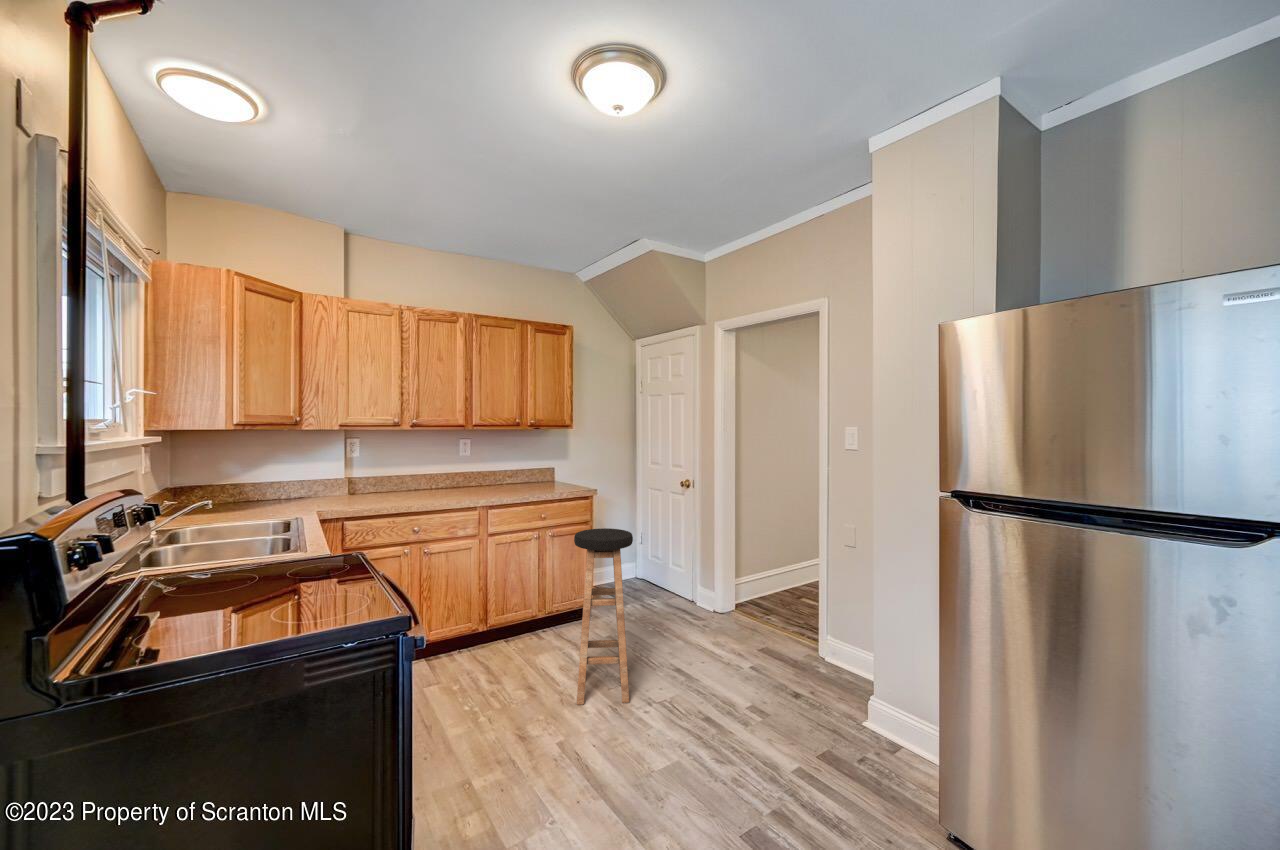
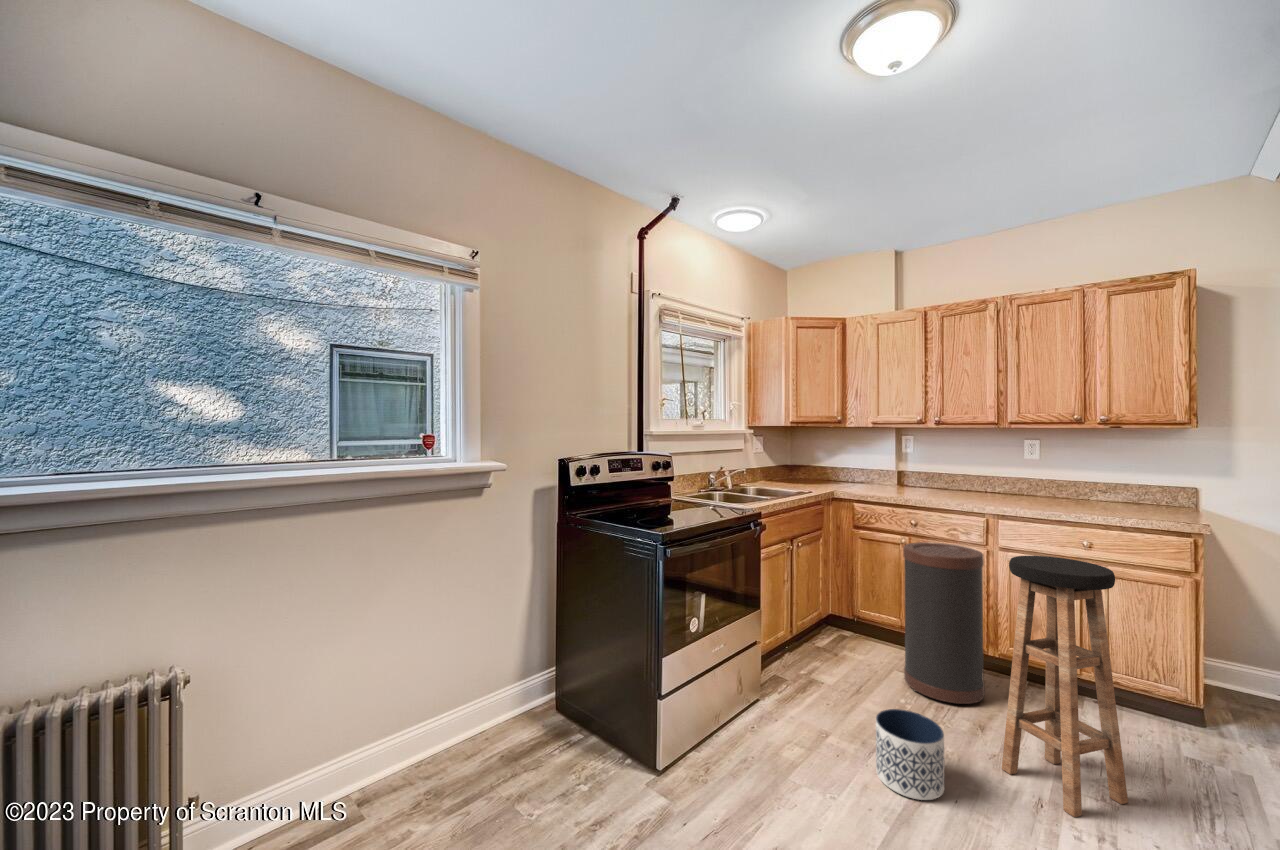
trash can: none [440,541,509,695] -> present [903,542,985,704]
planter: none [535,694,590,775] -> present [876,709,944,800]

